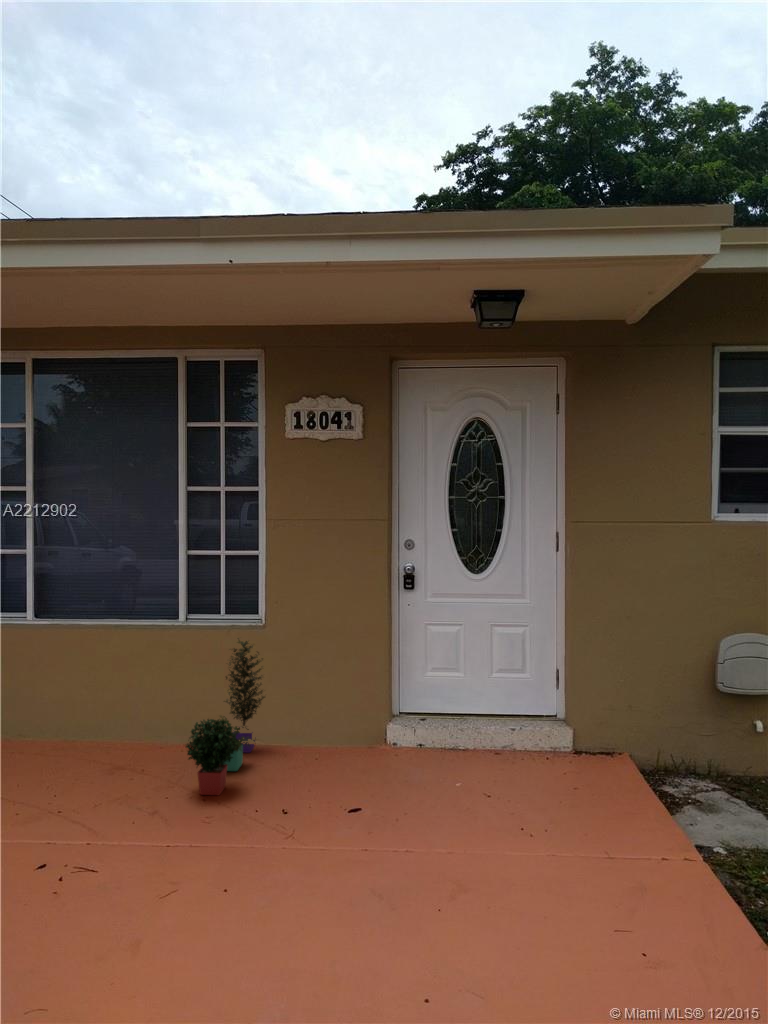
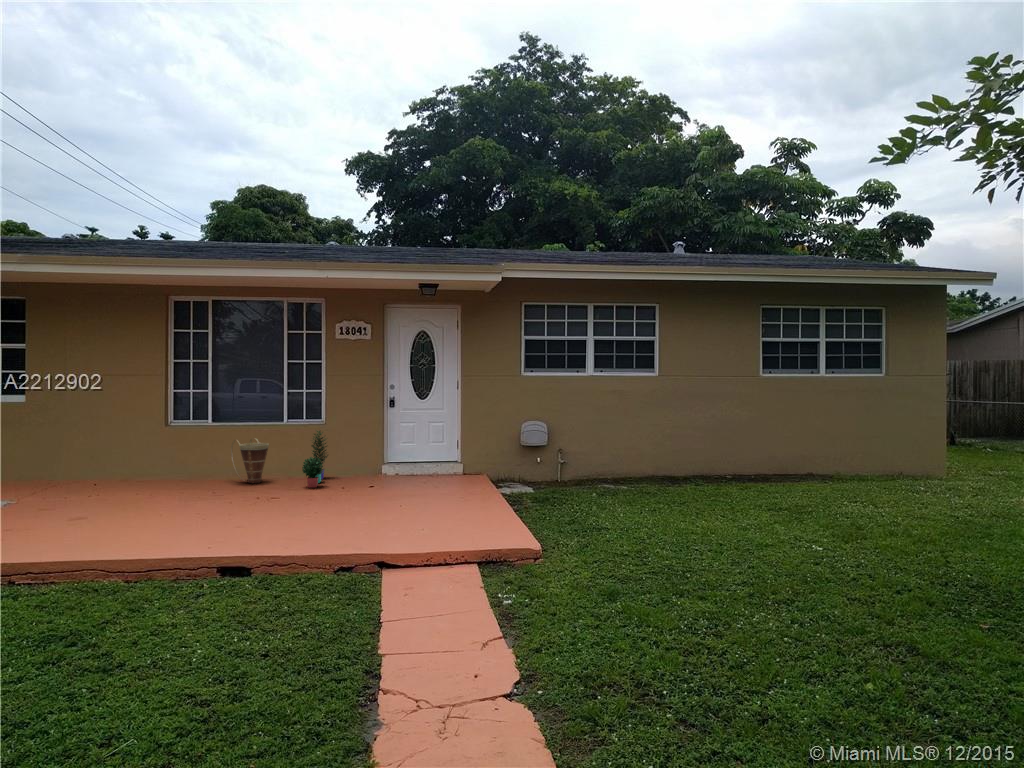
basket: none [63,653,135,761] -> present [231,439,269,483]

